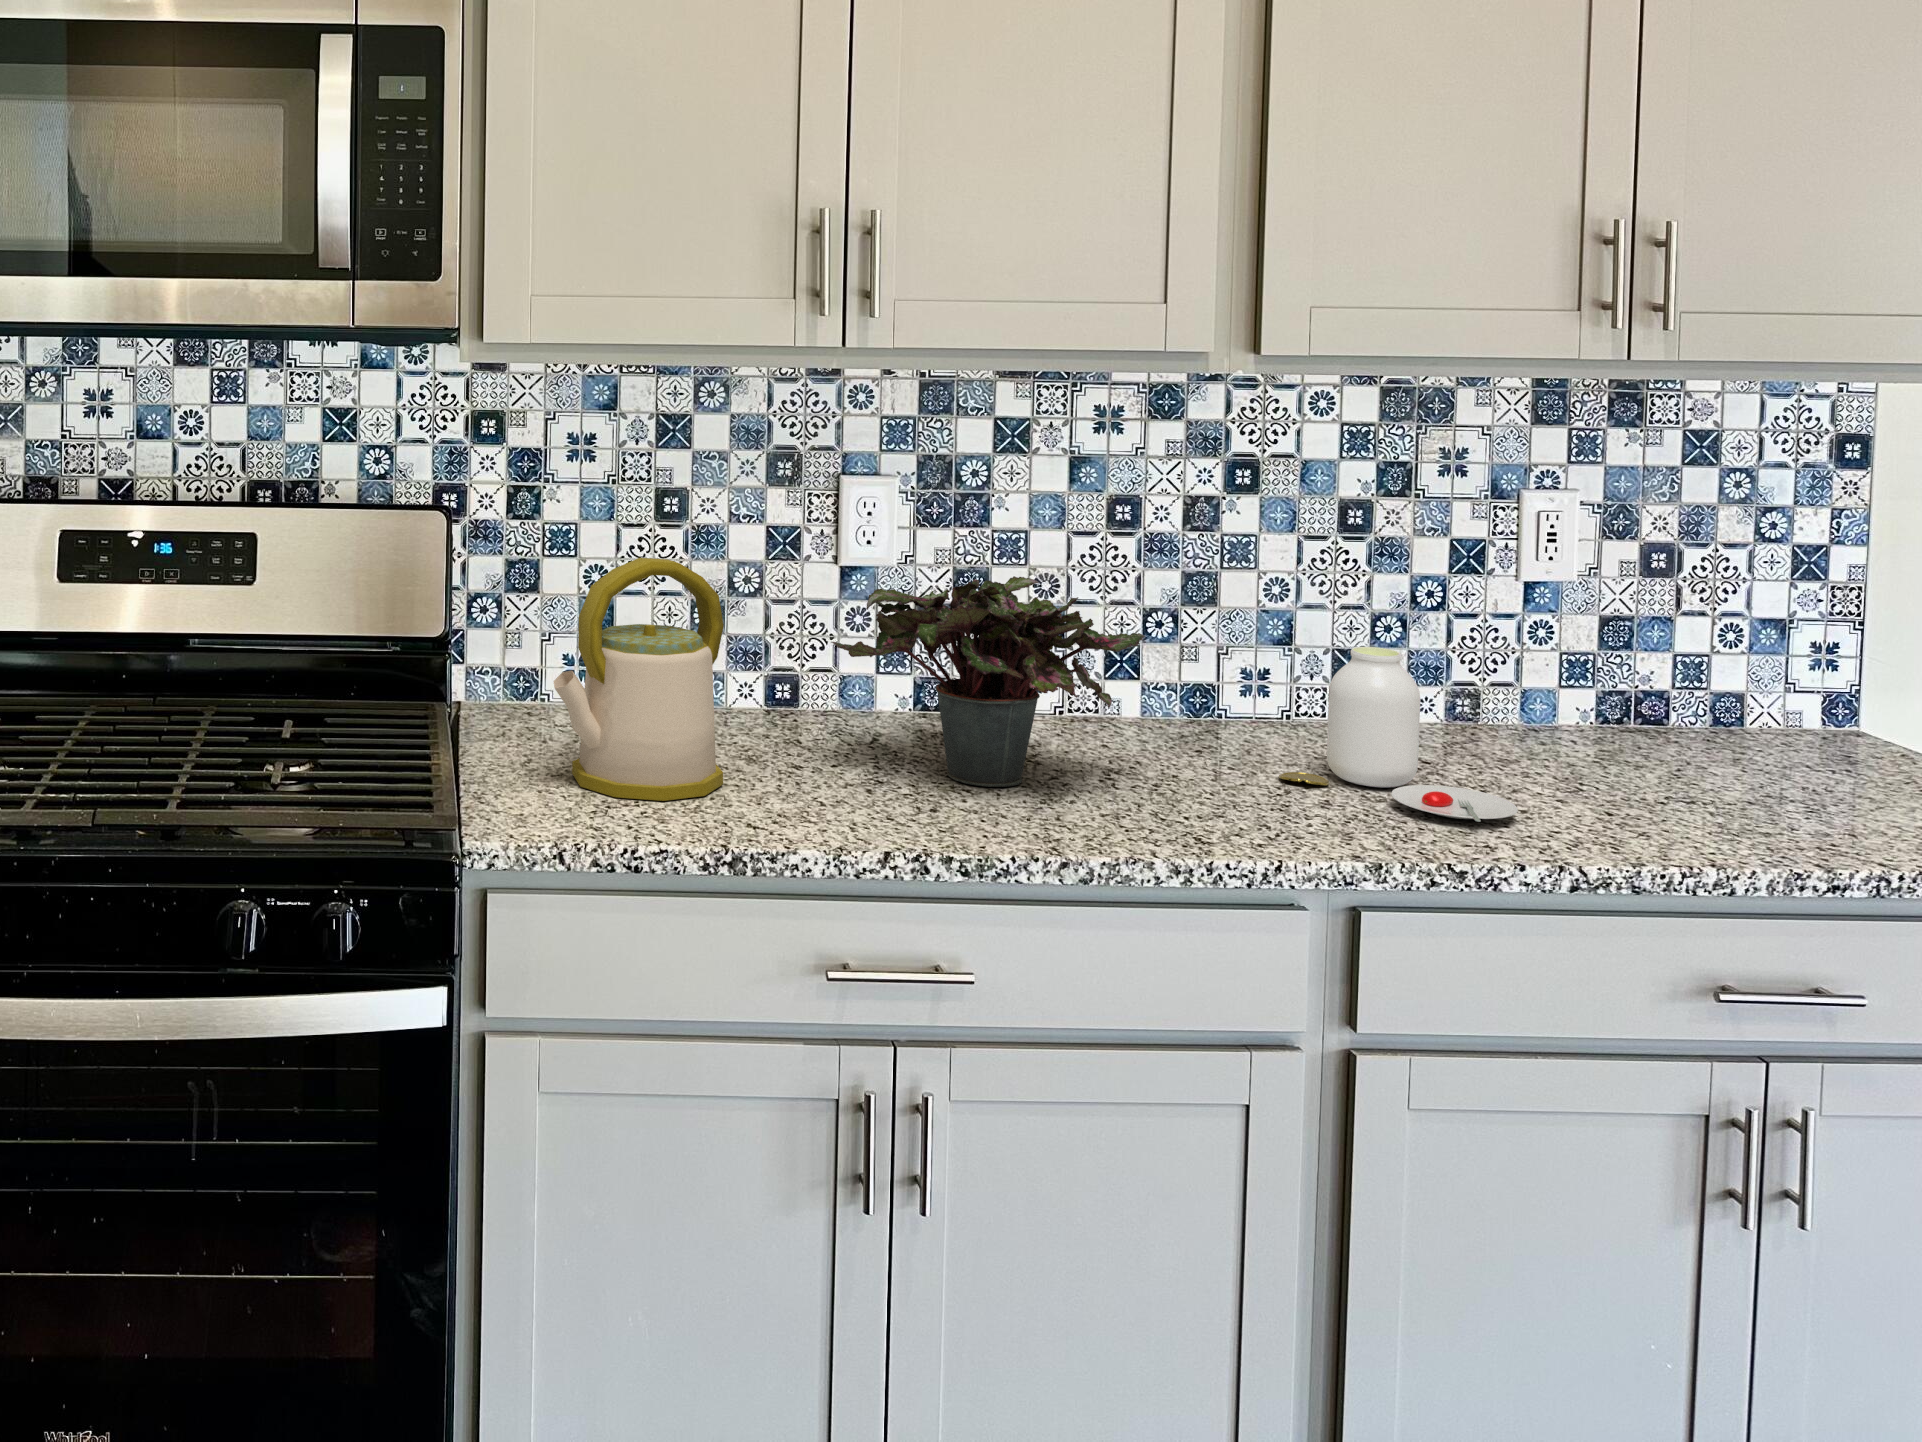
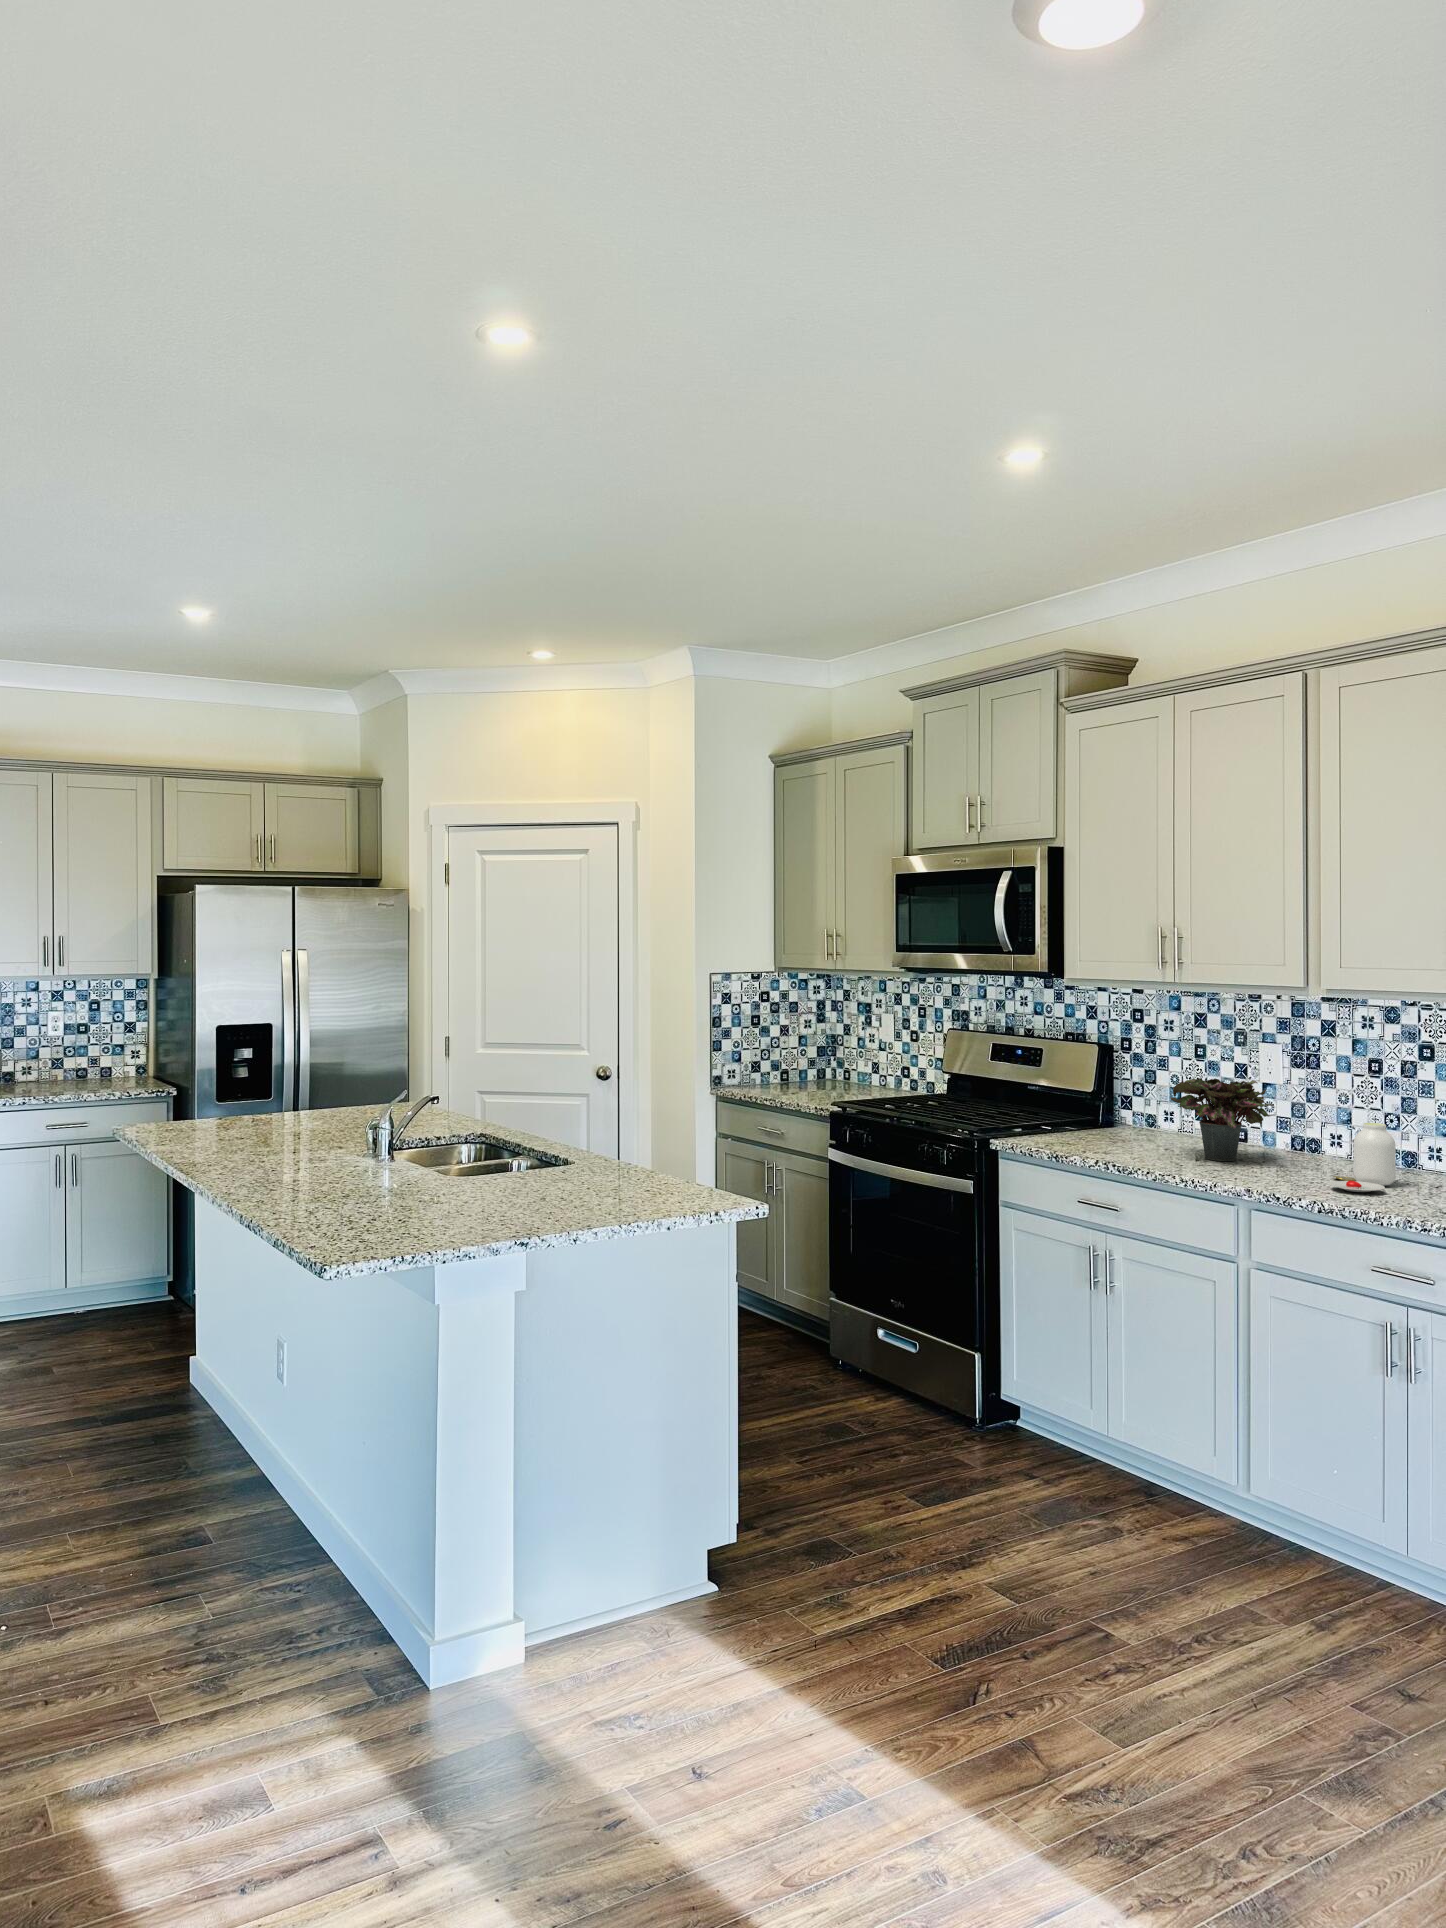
kettle: present [554,558,724,801] -> none [1066,1057,1134,1145]

